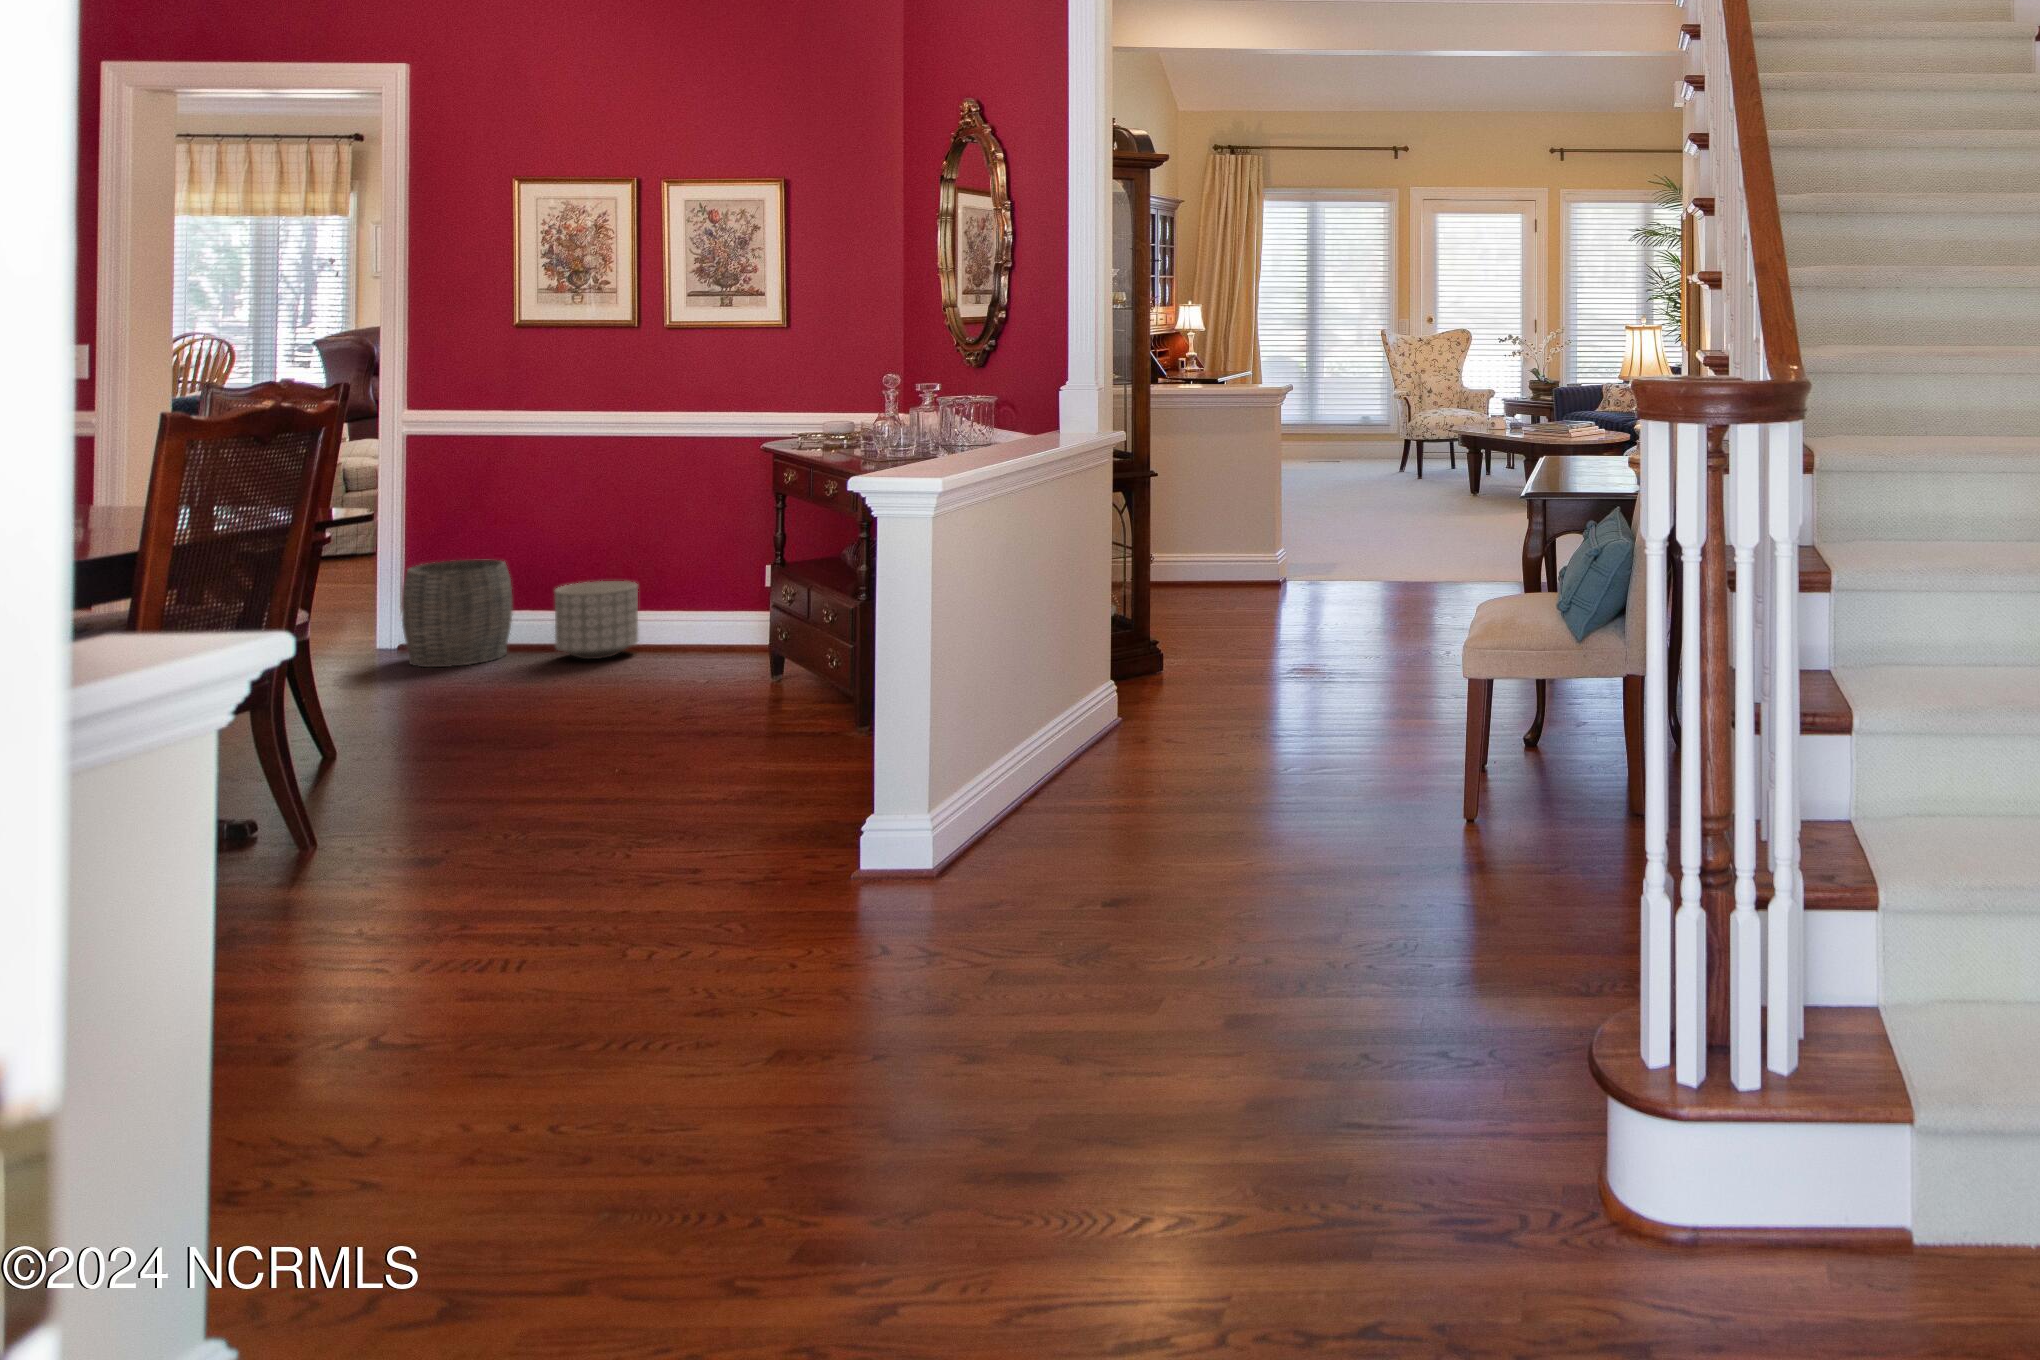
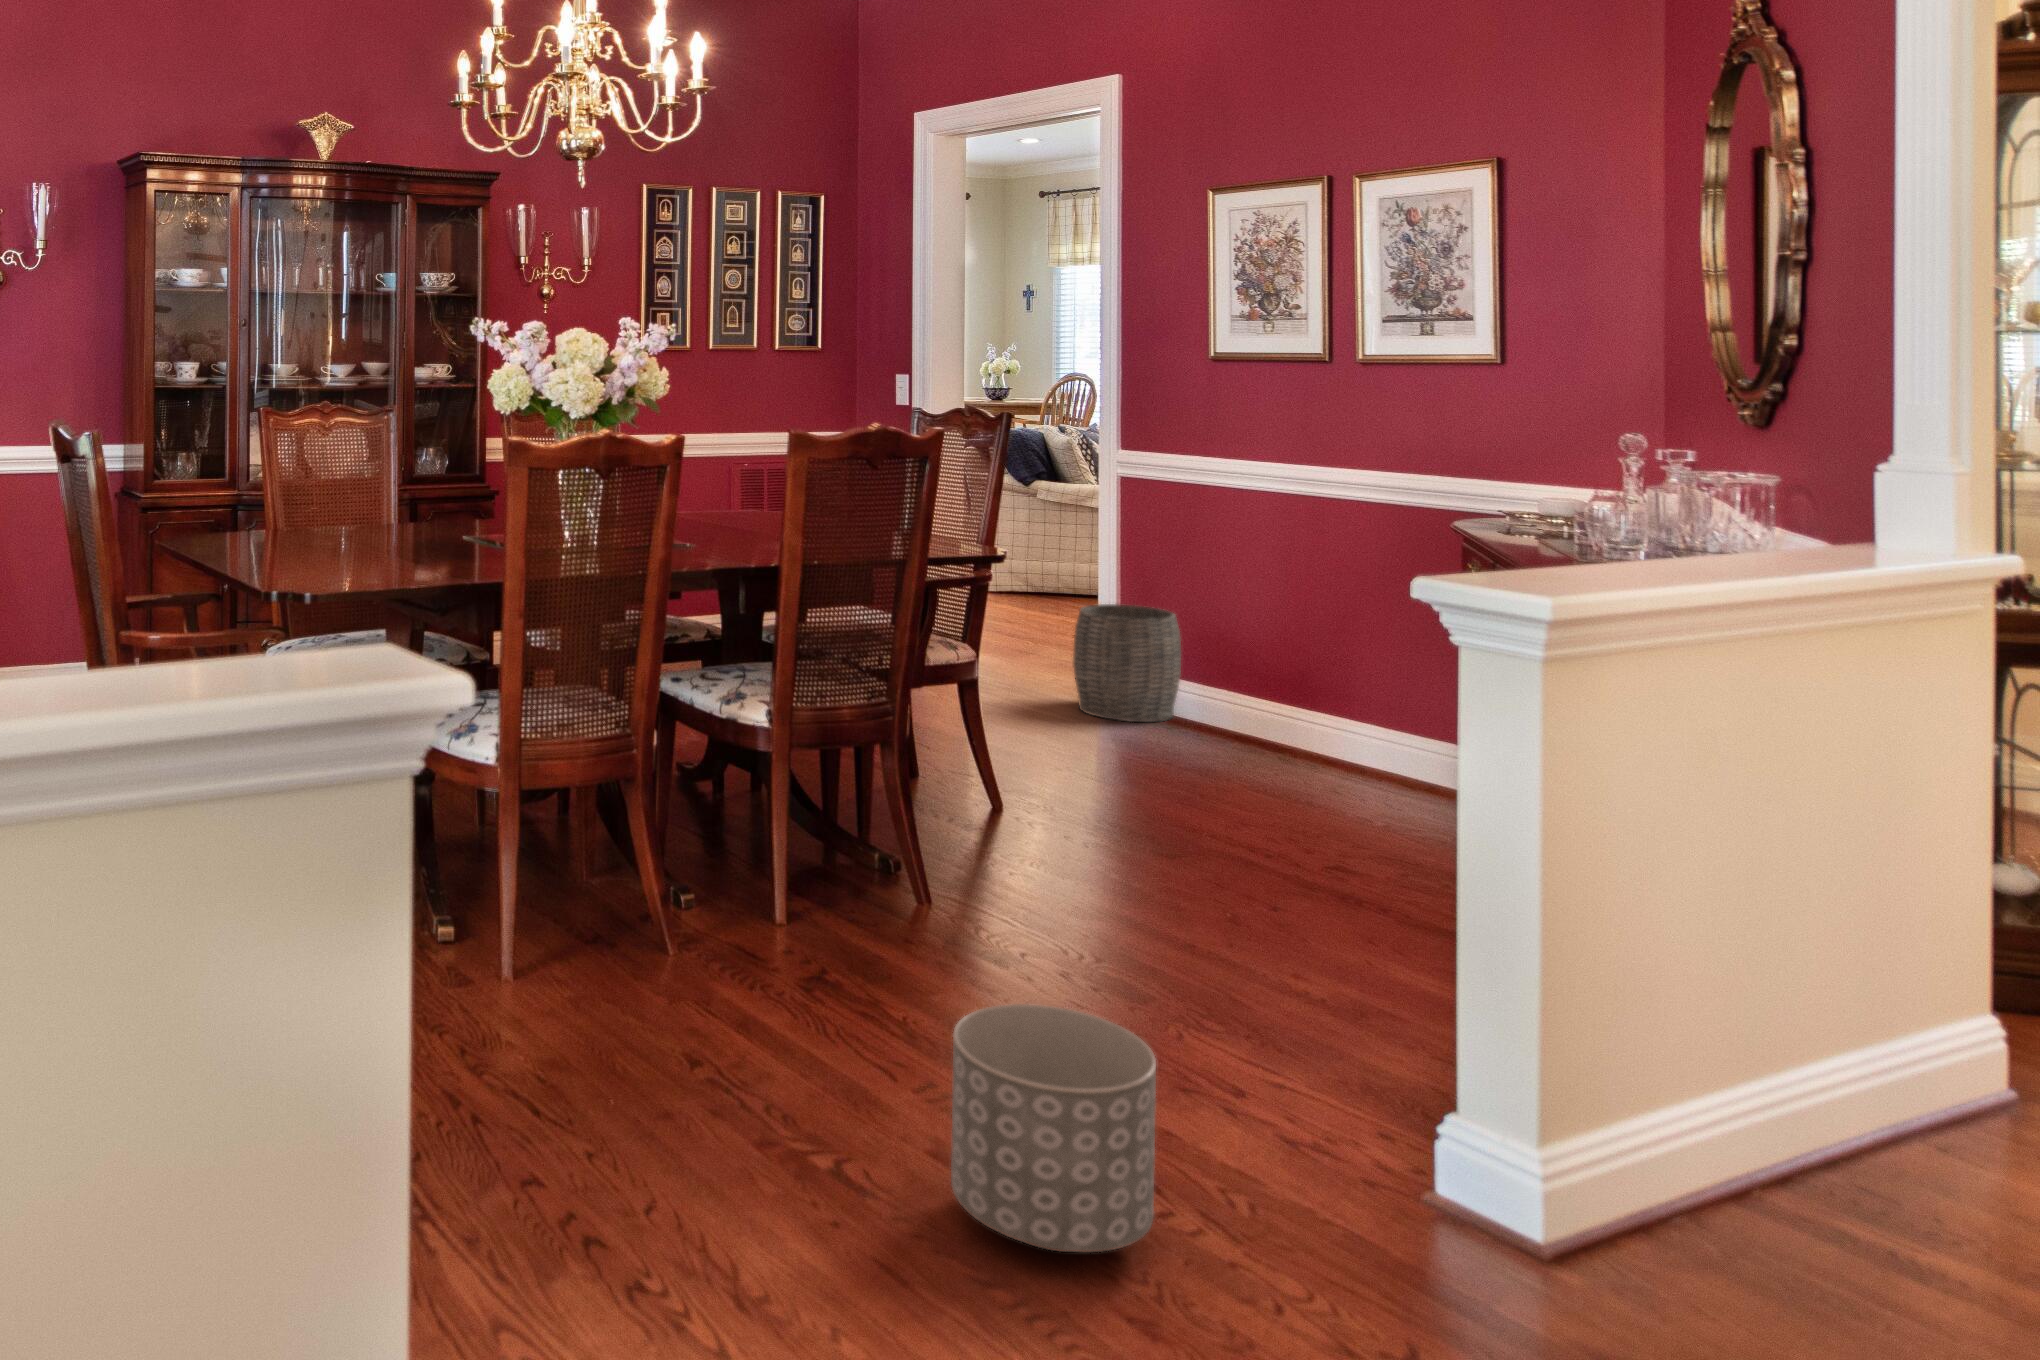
planter: present [555,581,638,659] -> present [951,1004,1156,1252]

